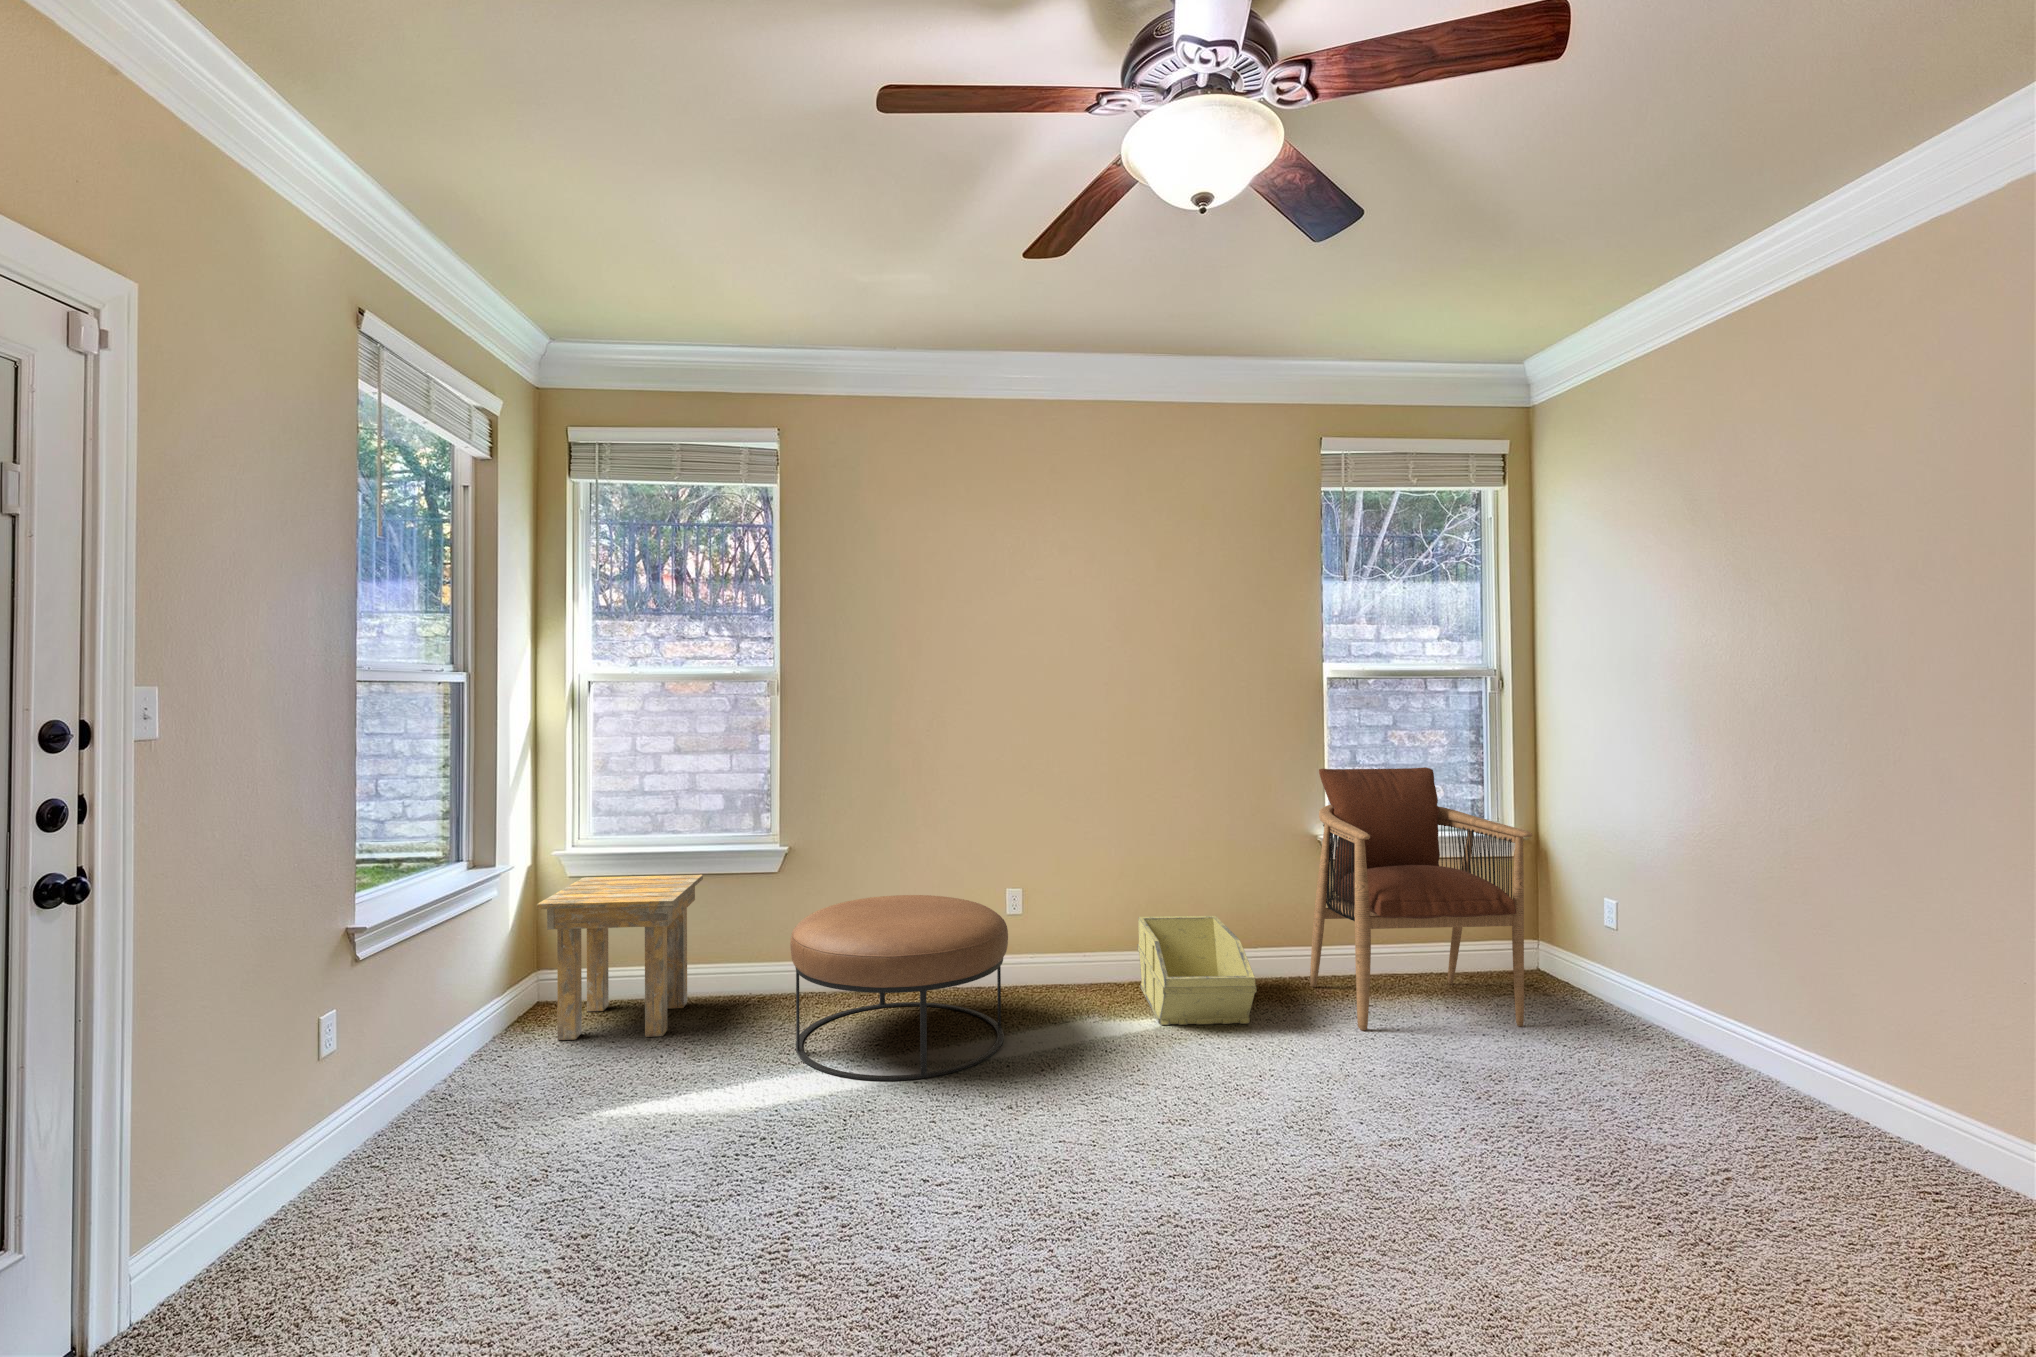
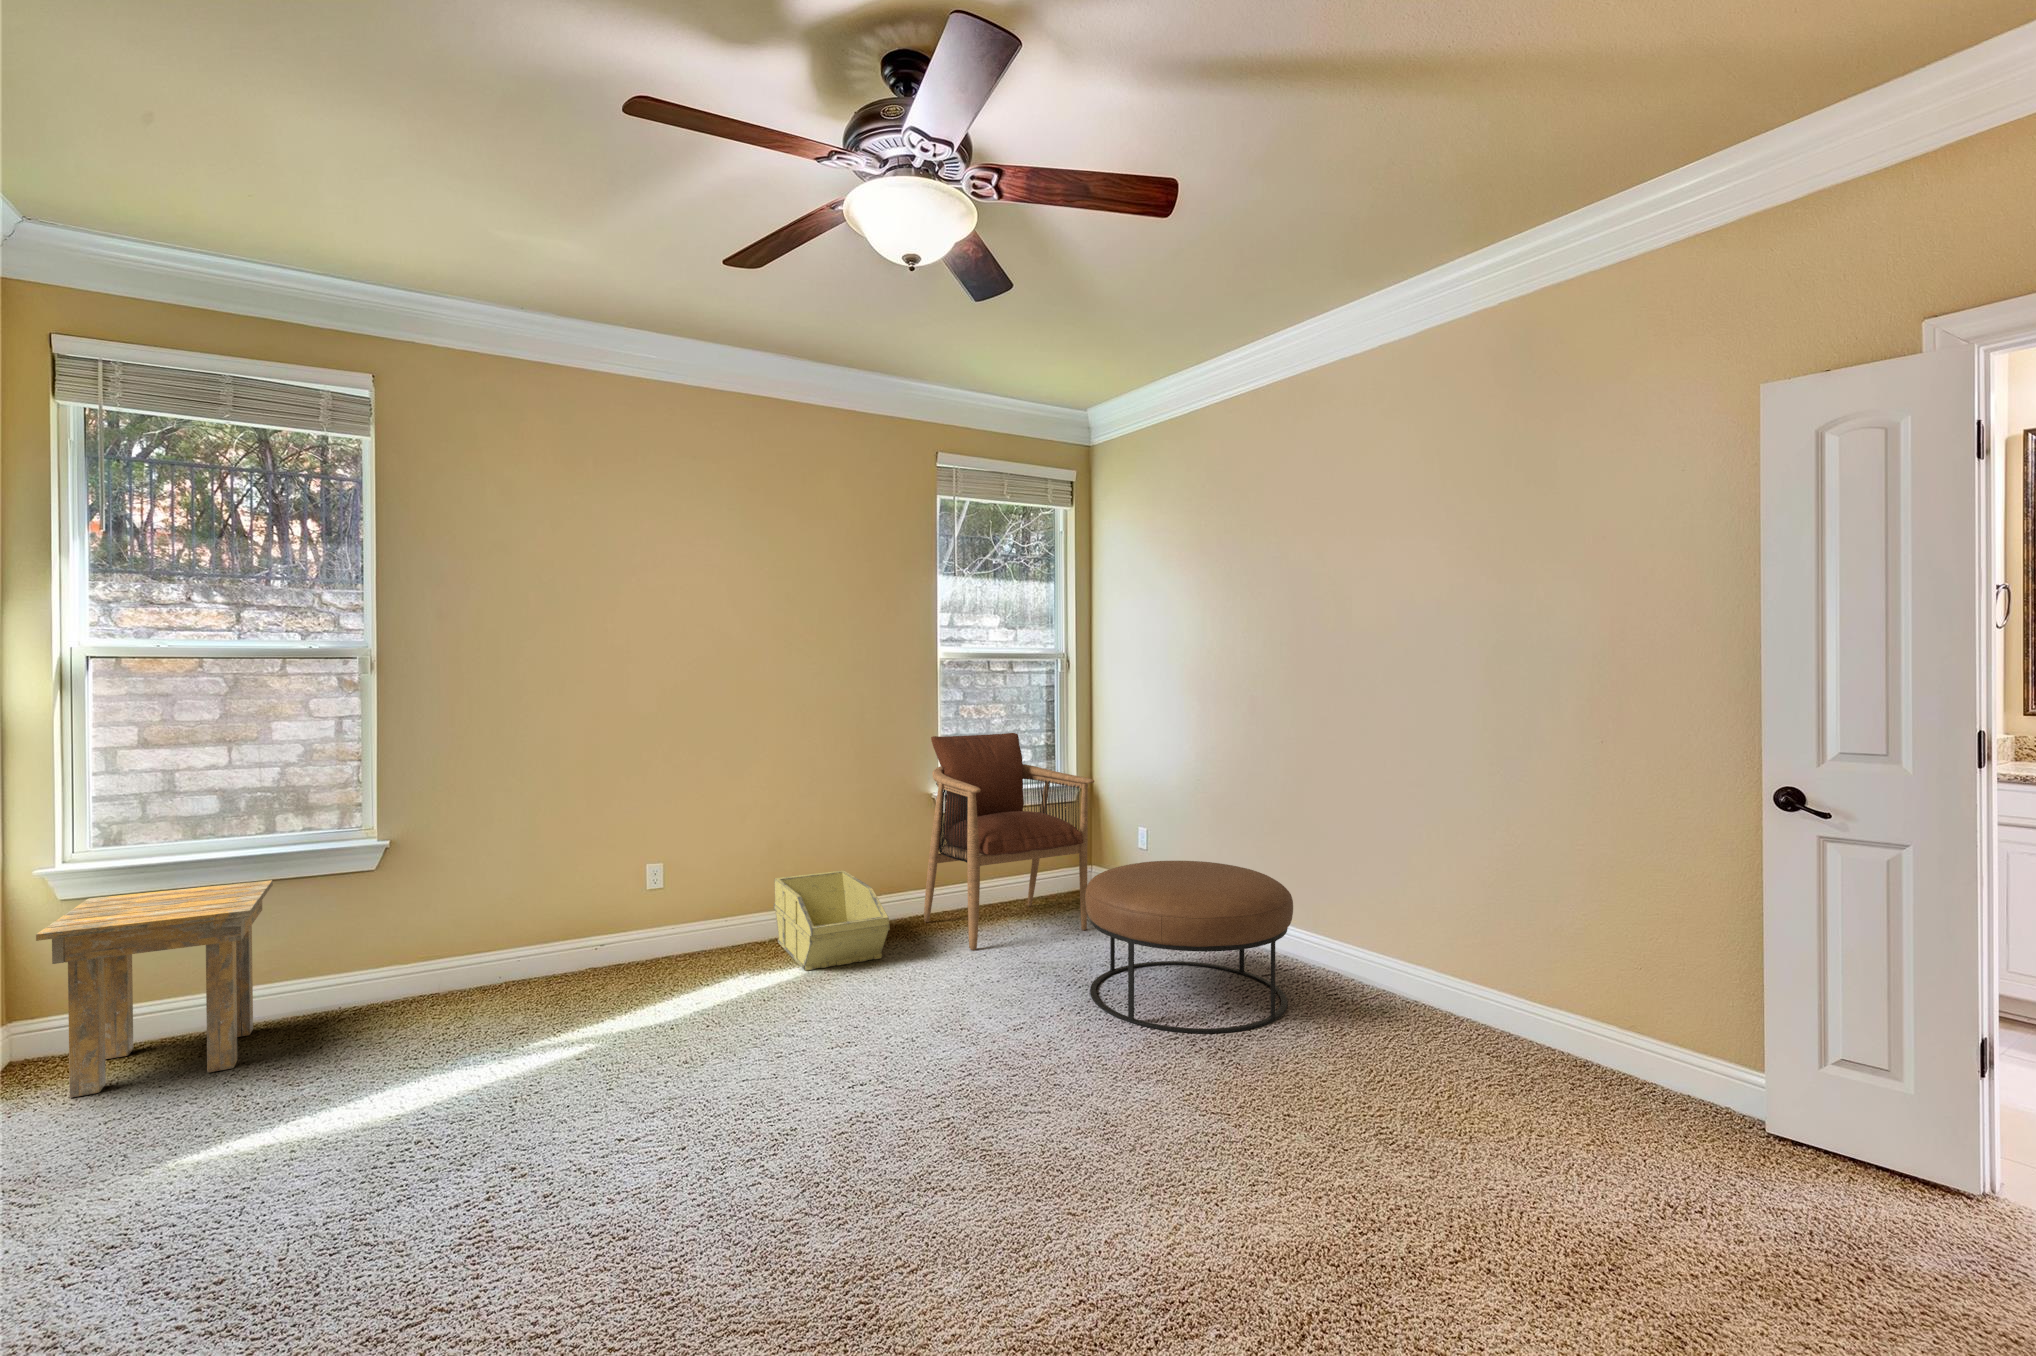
ottoman: present [790,895,1008,1081] -> present [1085,861,1293,1033]

